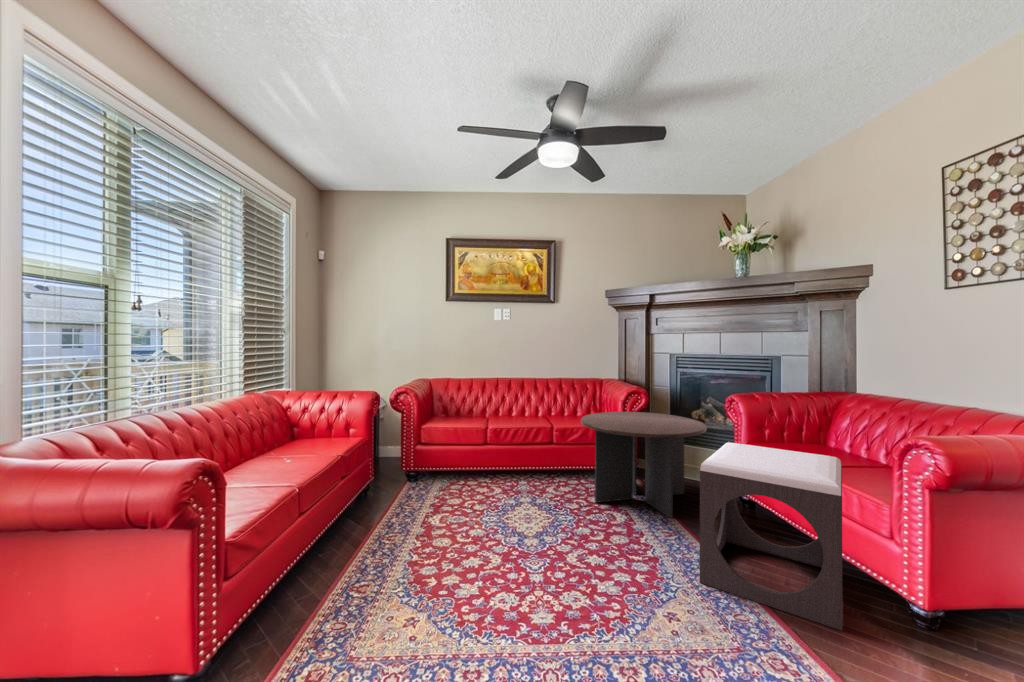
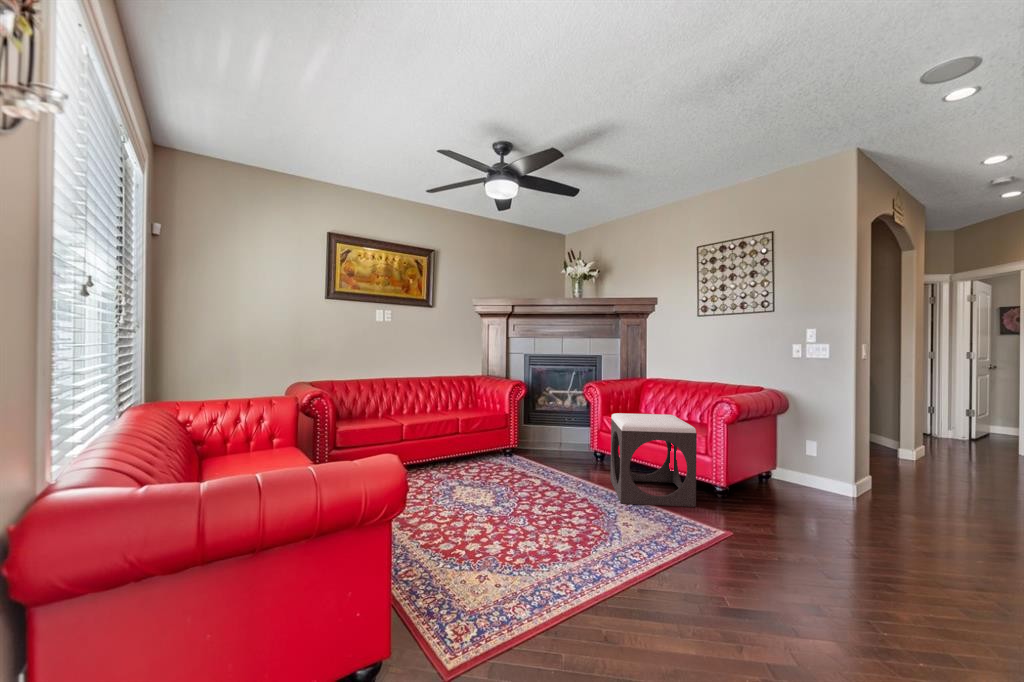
coffee table: present [581,412,707,518] -> none [493,400,585,474]

